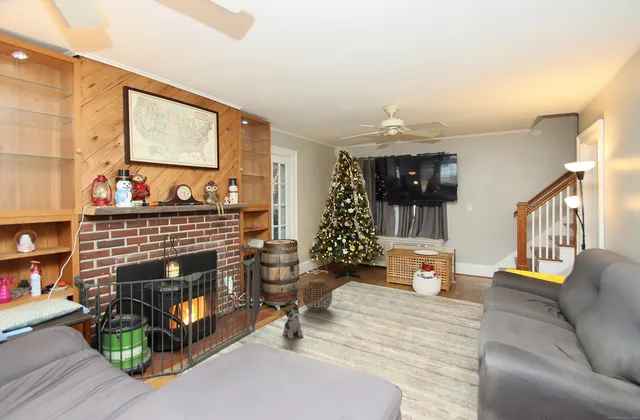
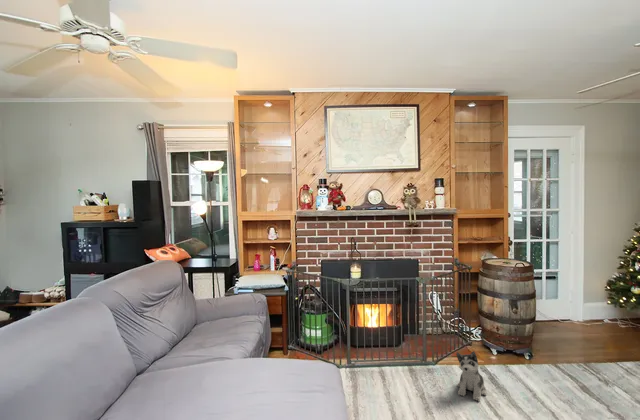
woven basket: present [303,278,332,313] -> none [526,329,583,388]

